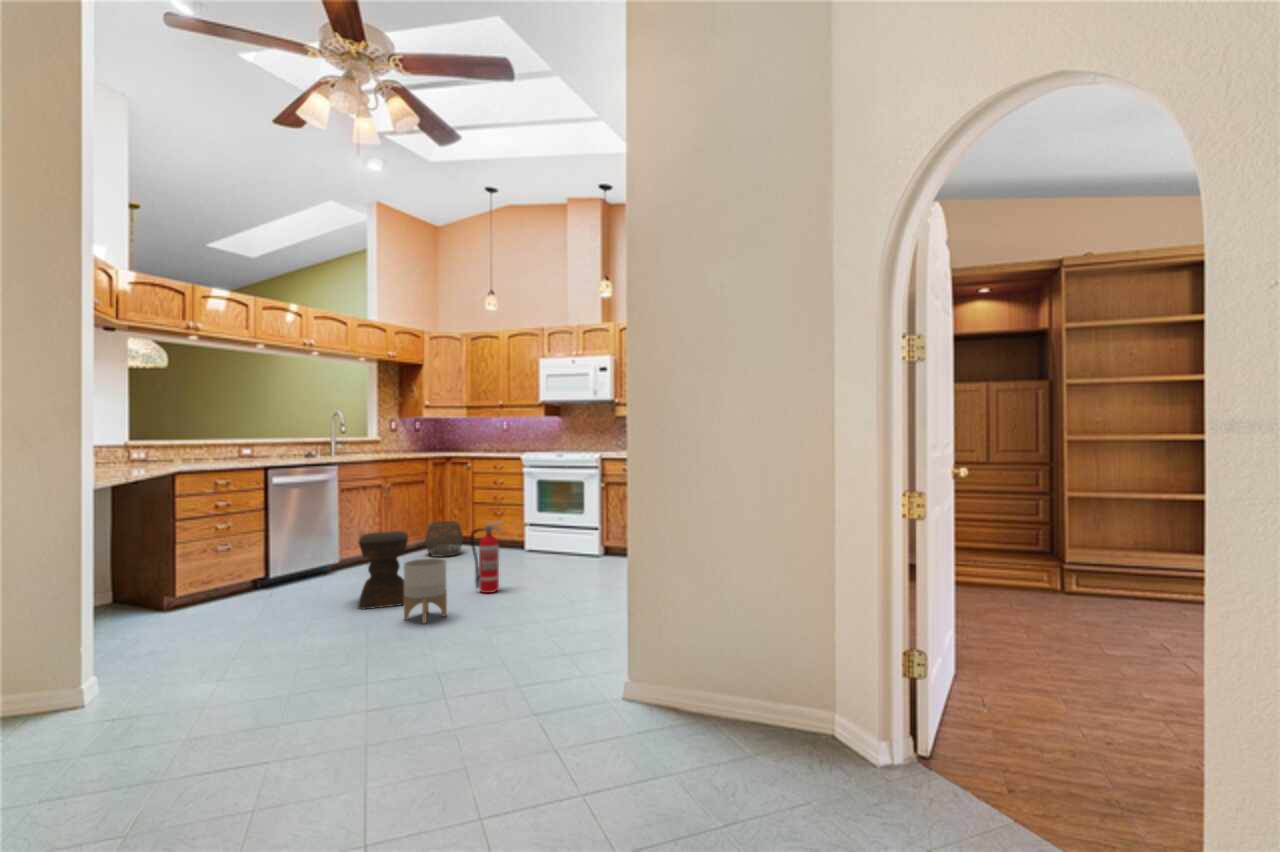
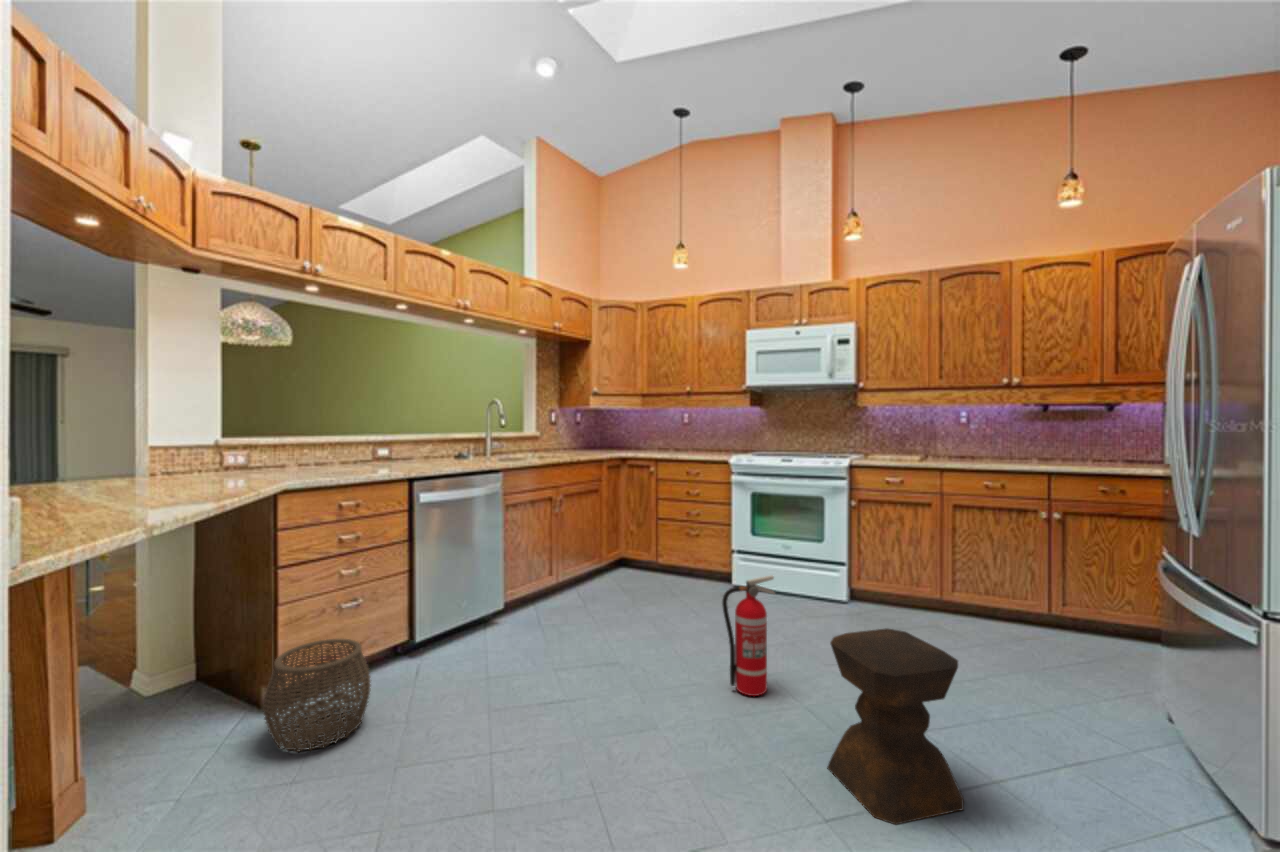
woven basket: present [425,521,463,557] -> present [263,639,371,752]
stool: present [358,531,408,609] -> present [827,628,964,824]
planter: present [404,558,447,623] -> none [653,657,729,803]

